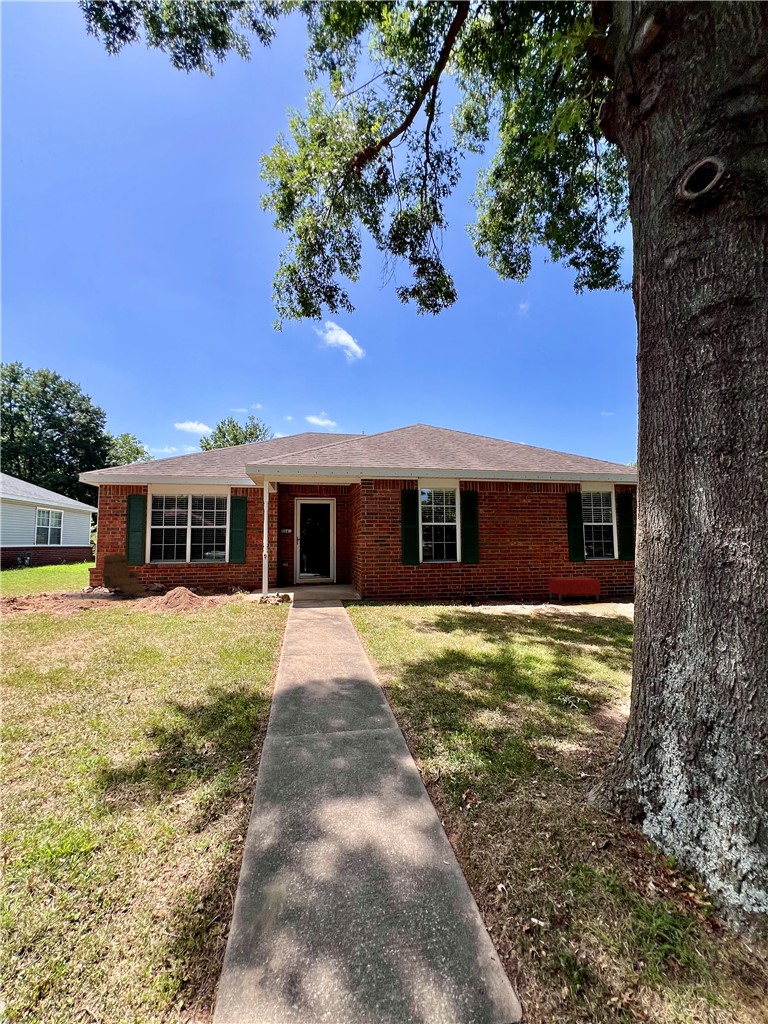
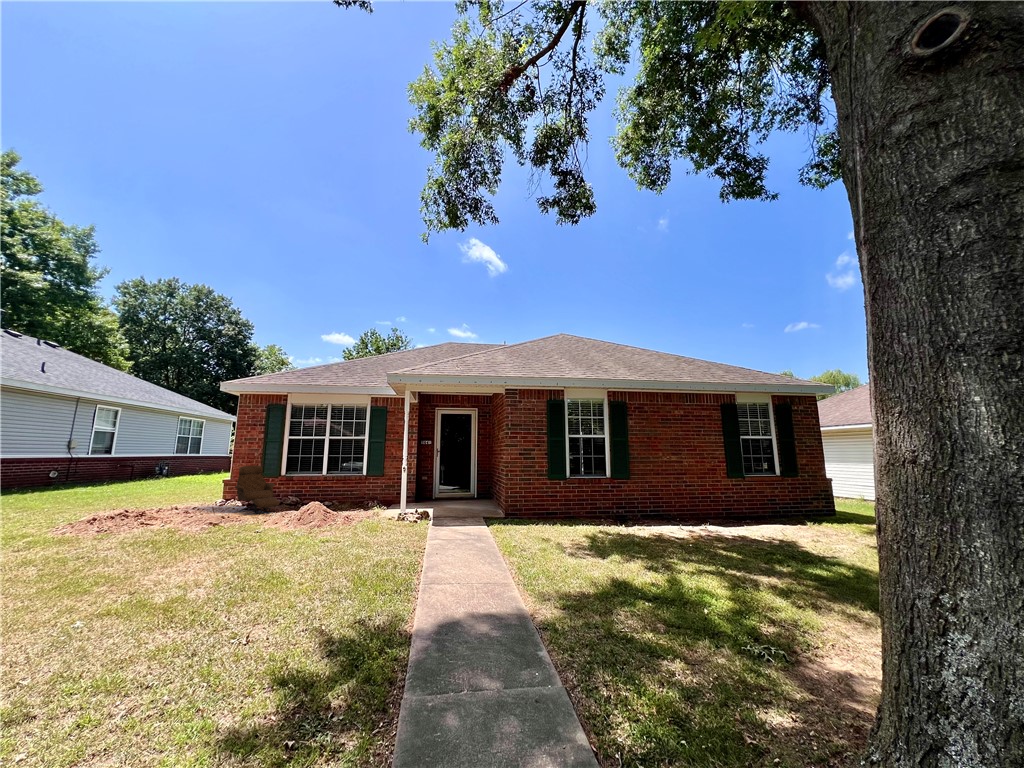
bench: present [548,577,600,601] -> none [704,494,761,520]

